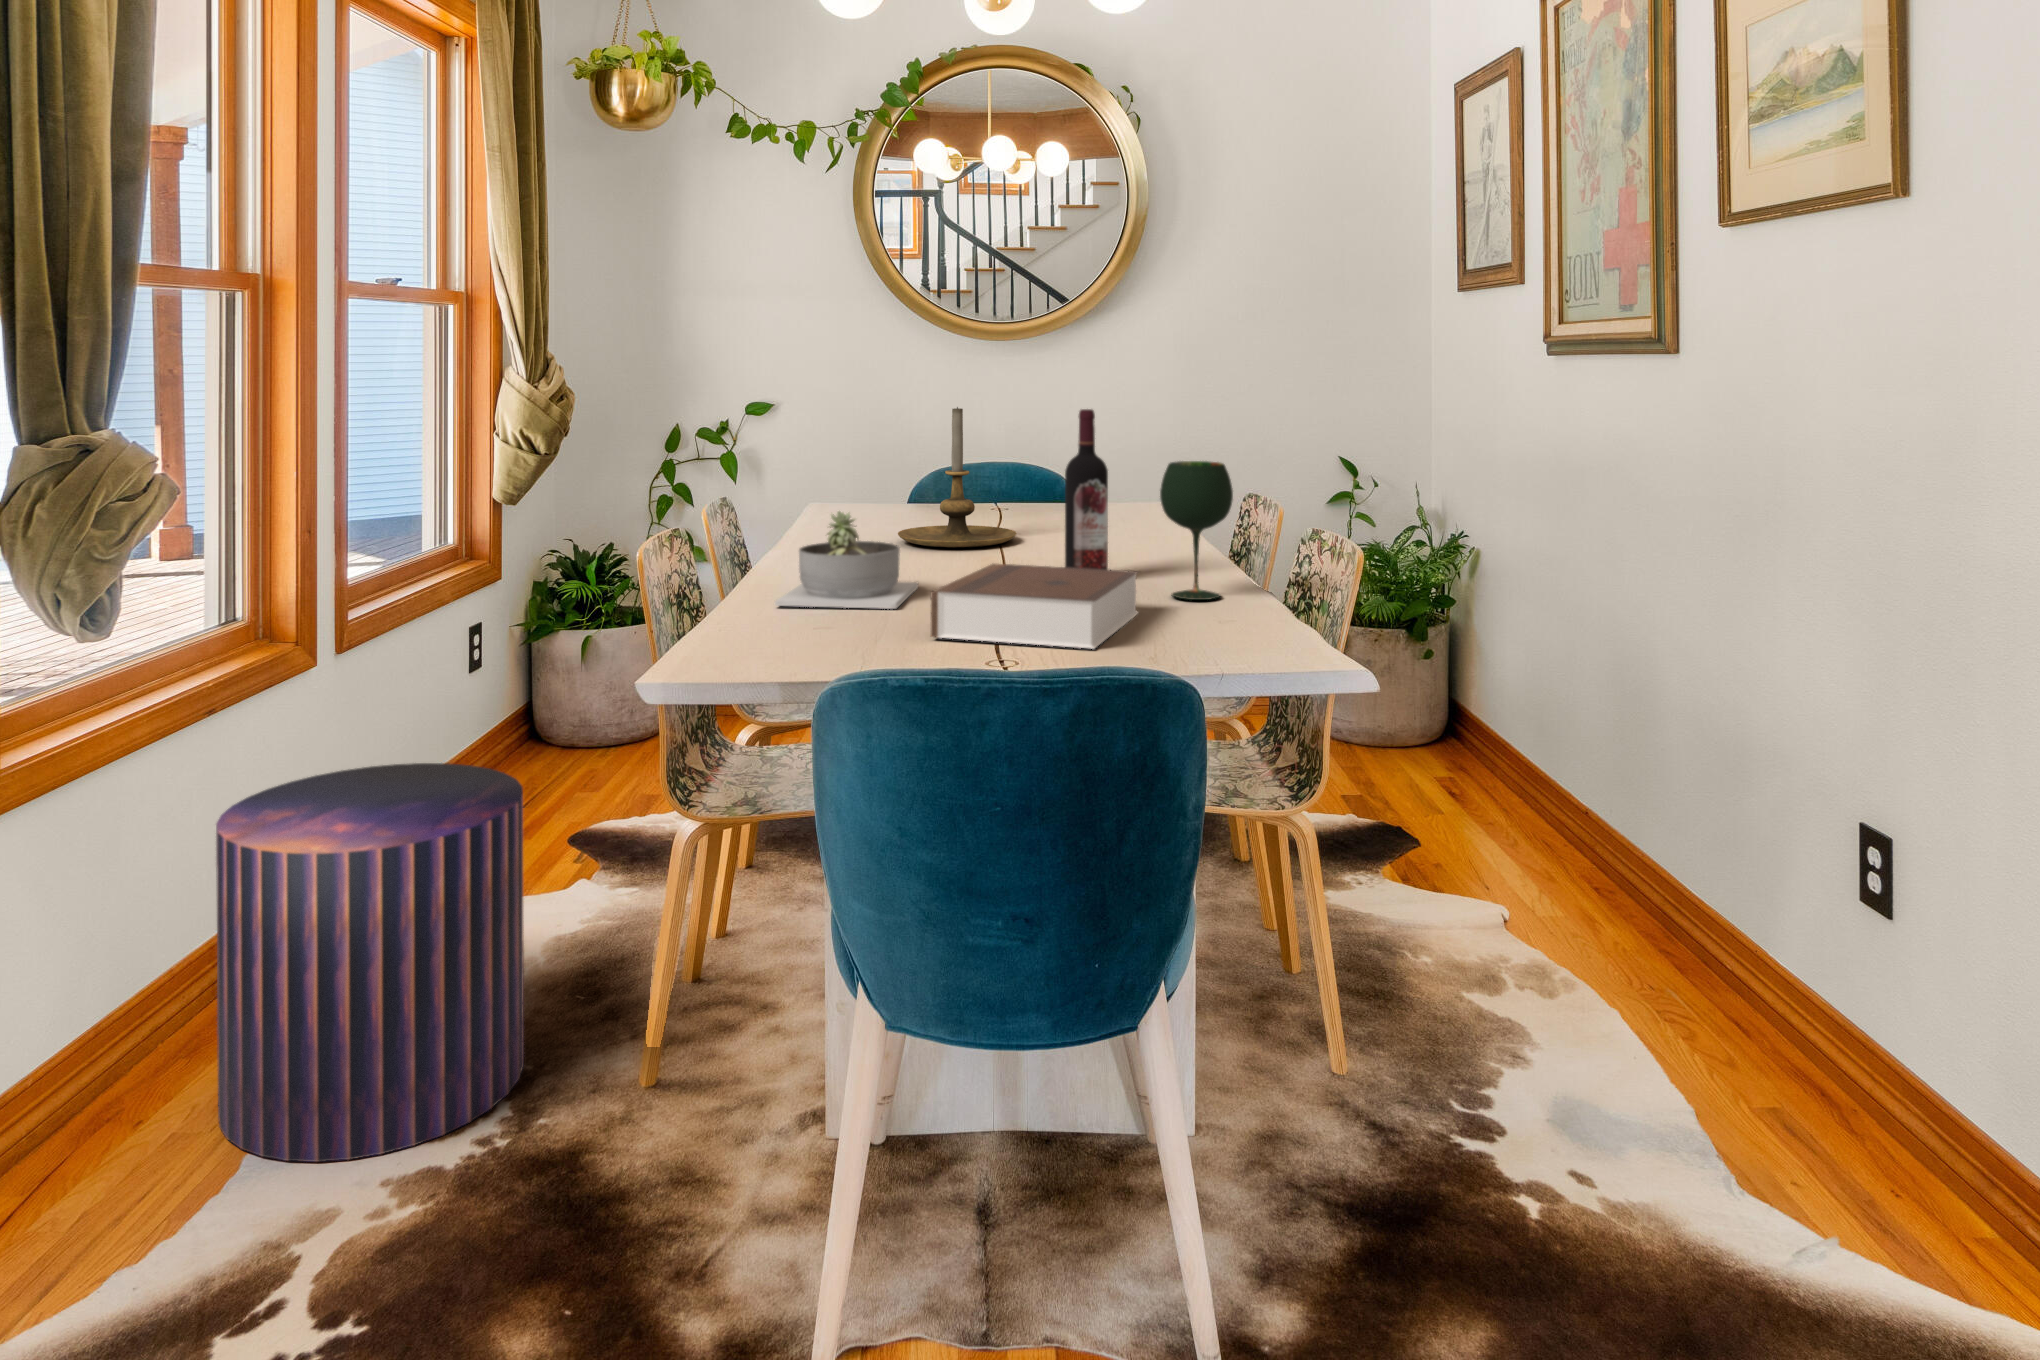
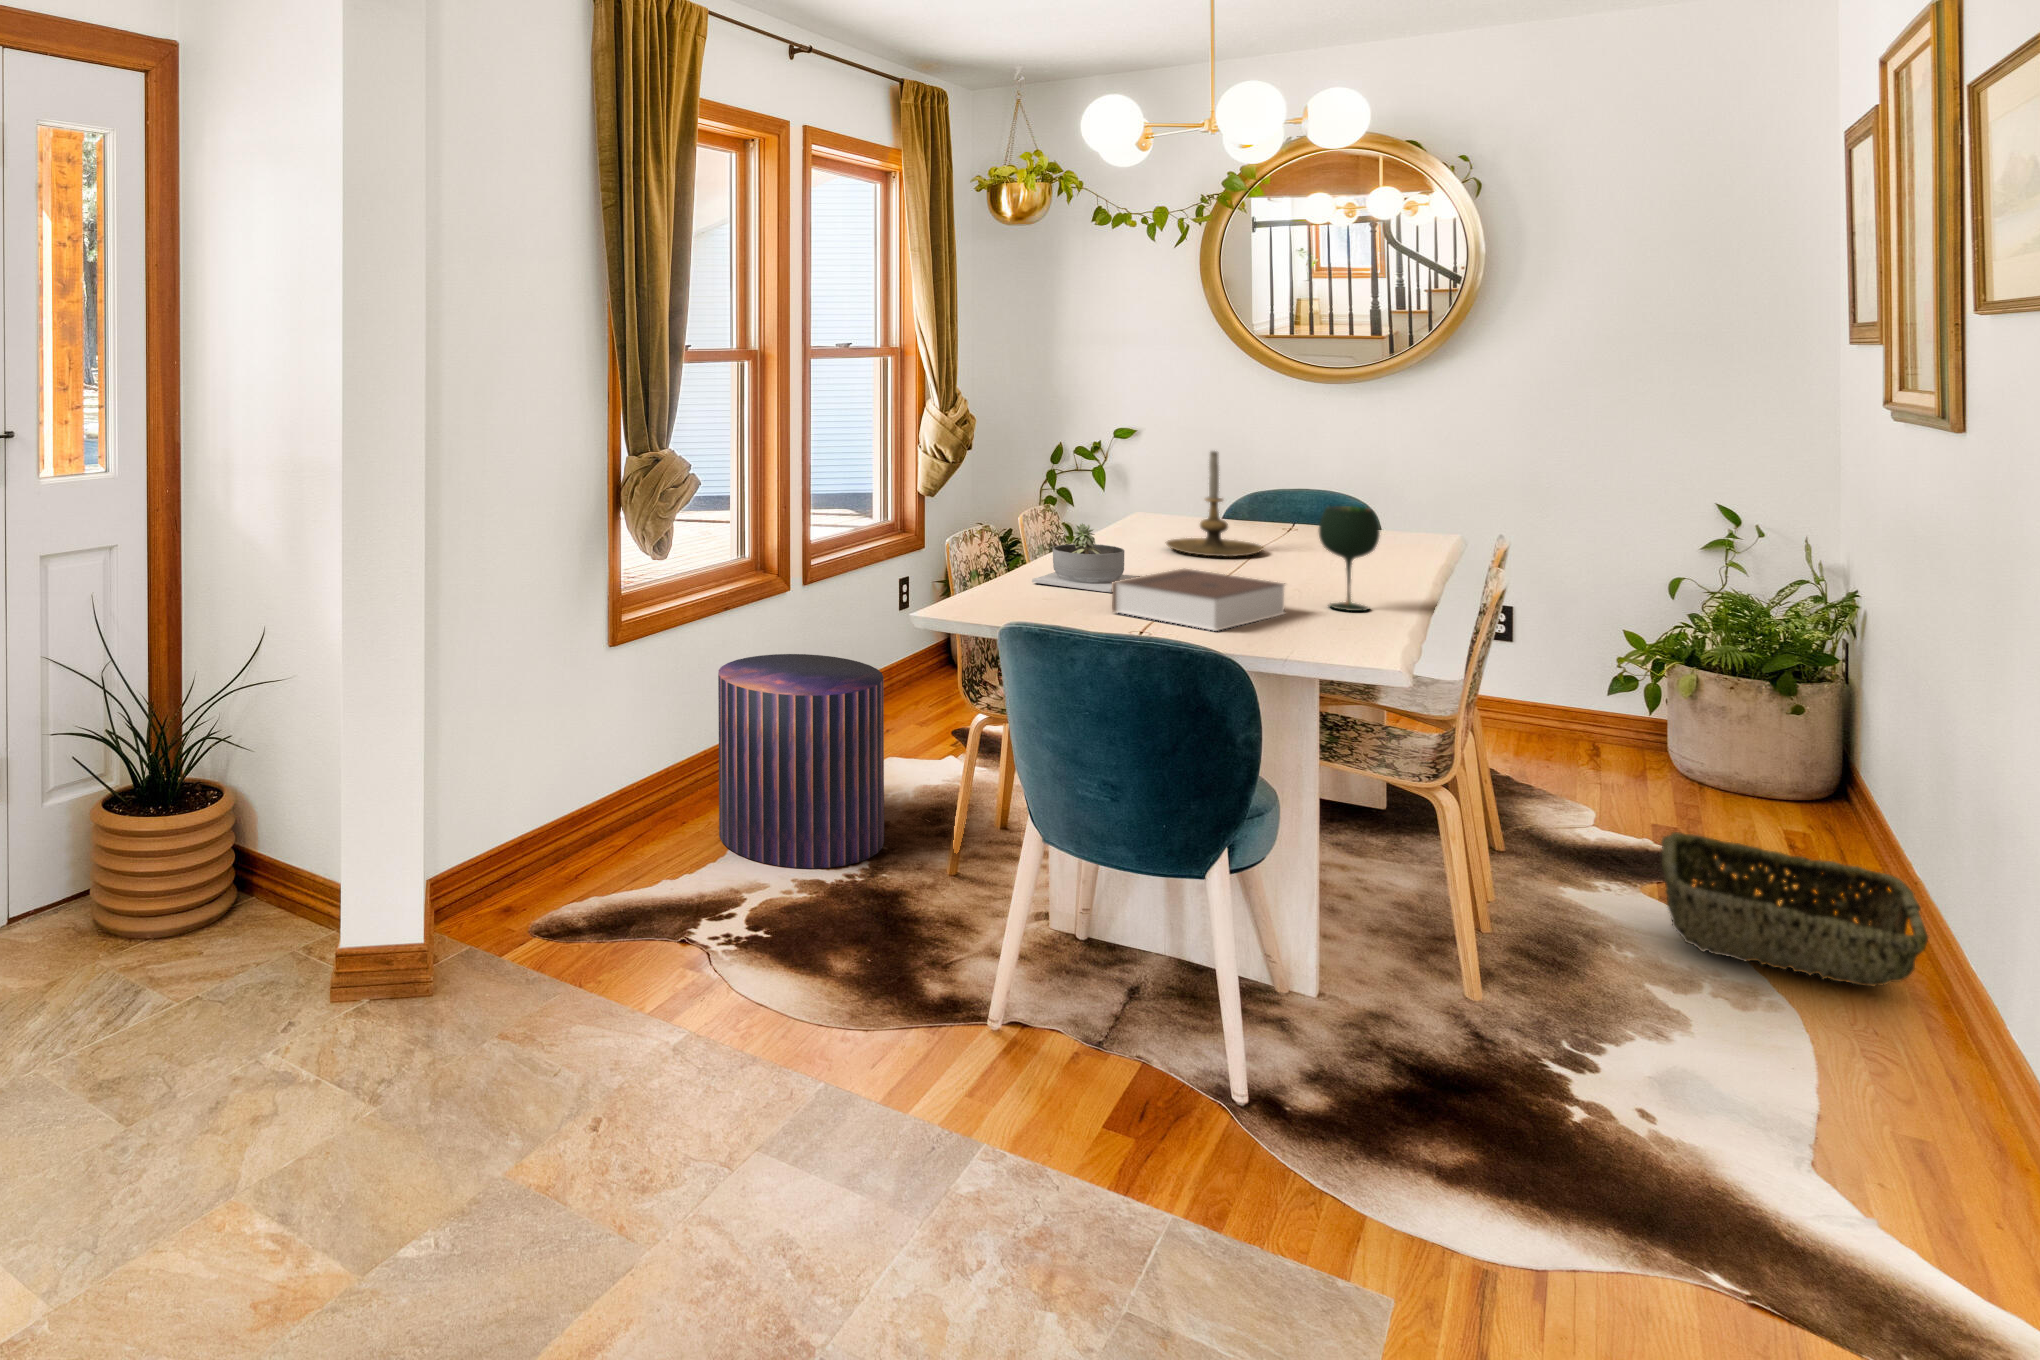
wine bottle: present [1065,409,1108,569] -> none [1261,462,1296,590]
woven basket: none [1434,813,1685,949] -> present [1661,832,1928,986]

